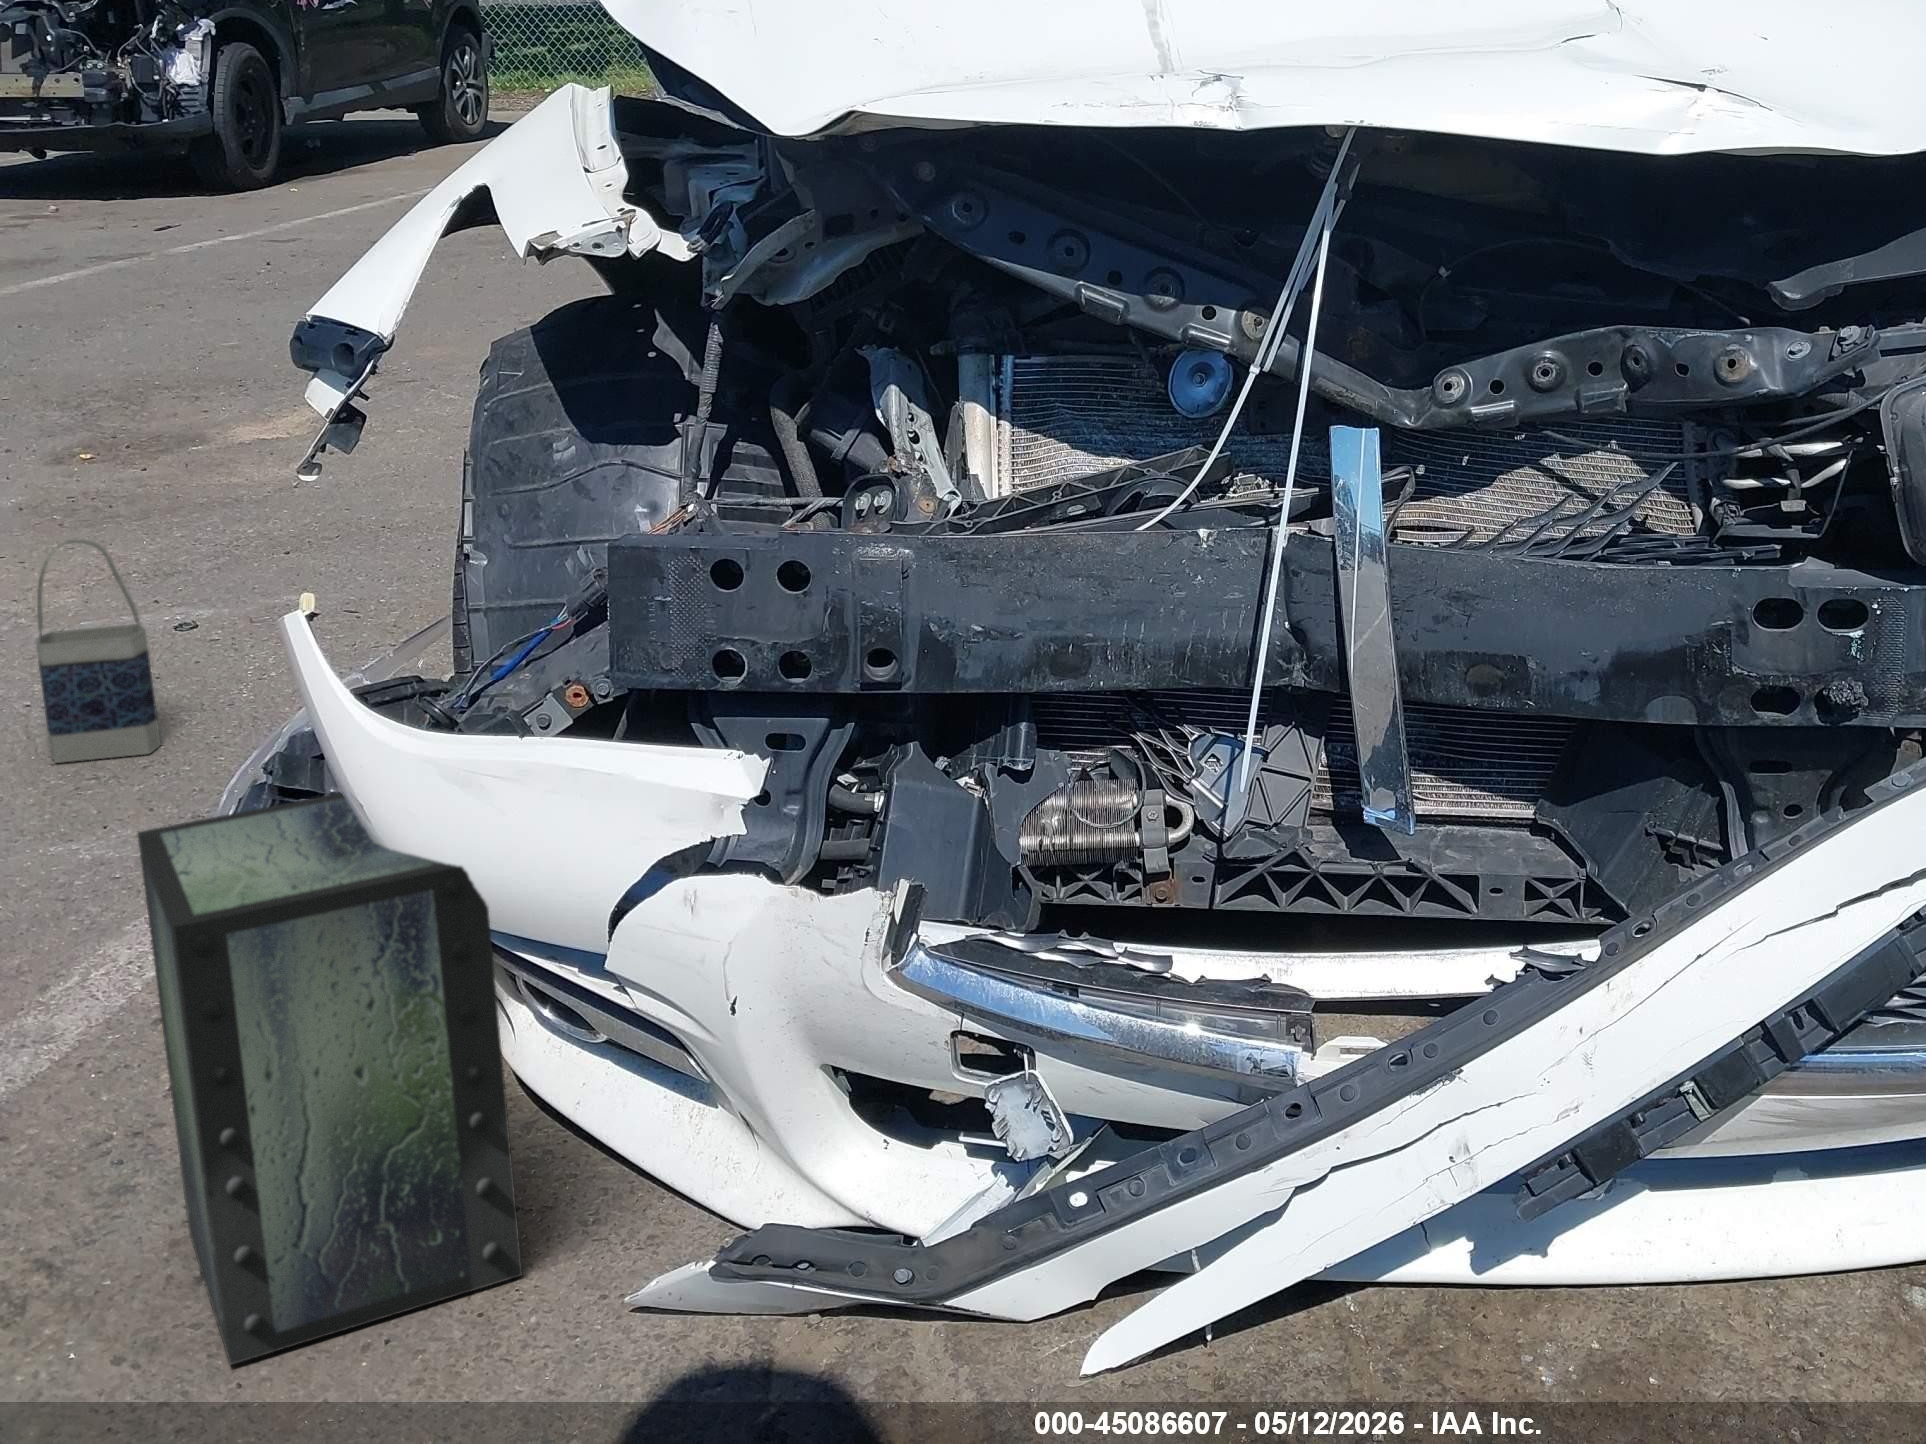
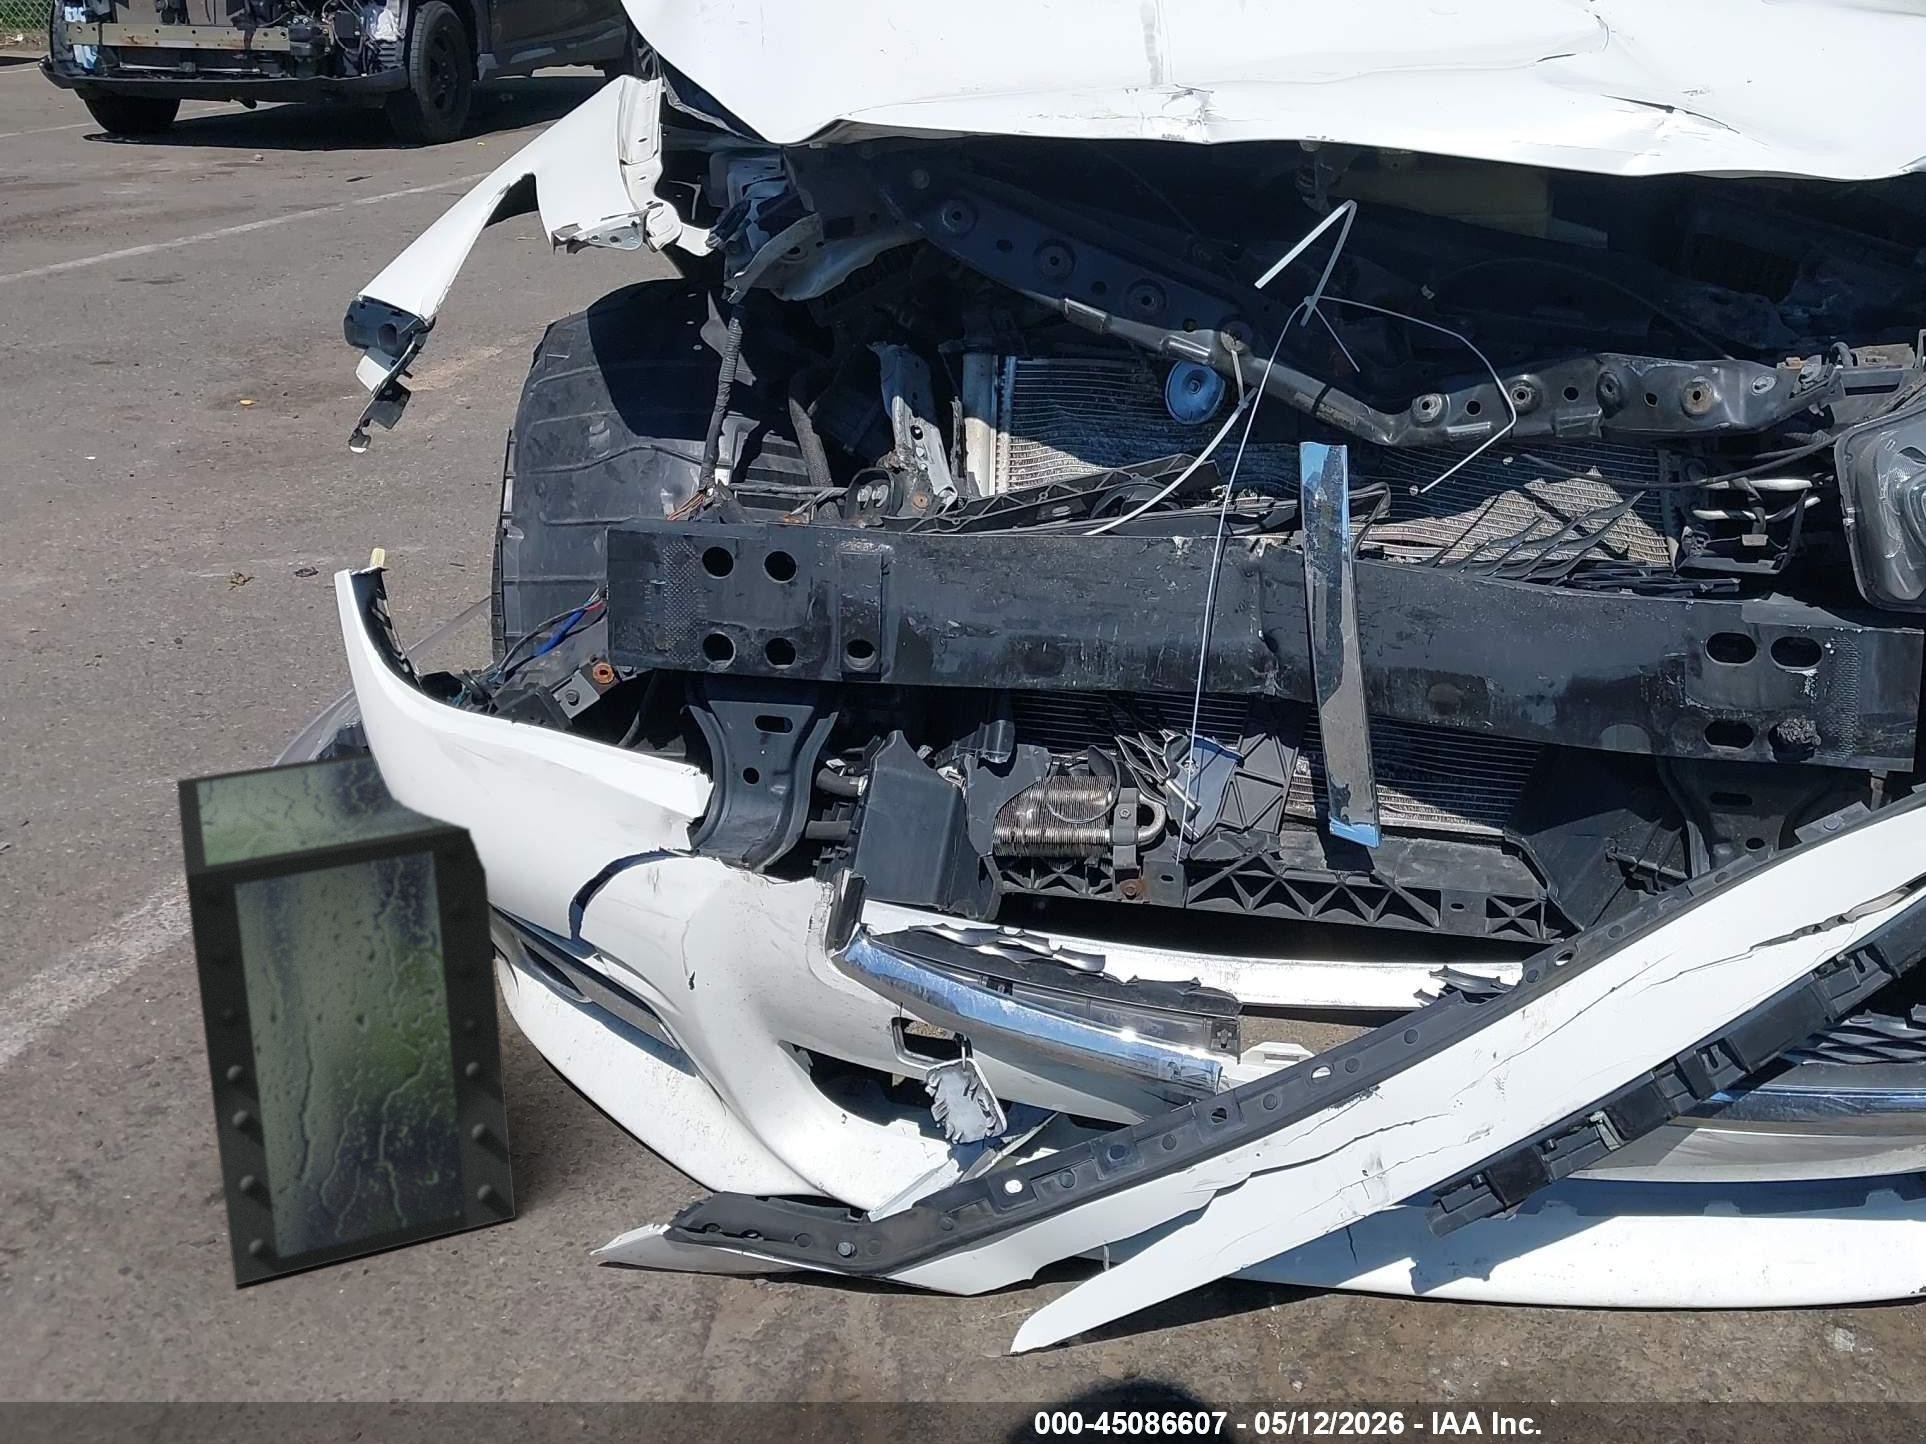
bag: present [36,539,161,763] -> none [167,484,281,694]

